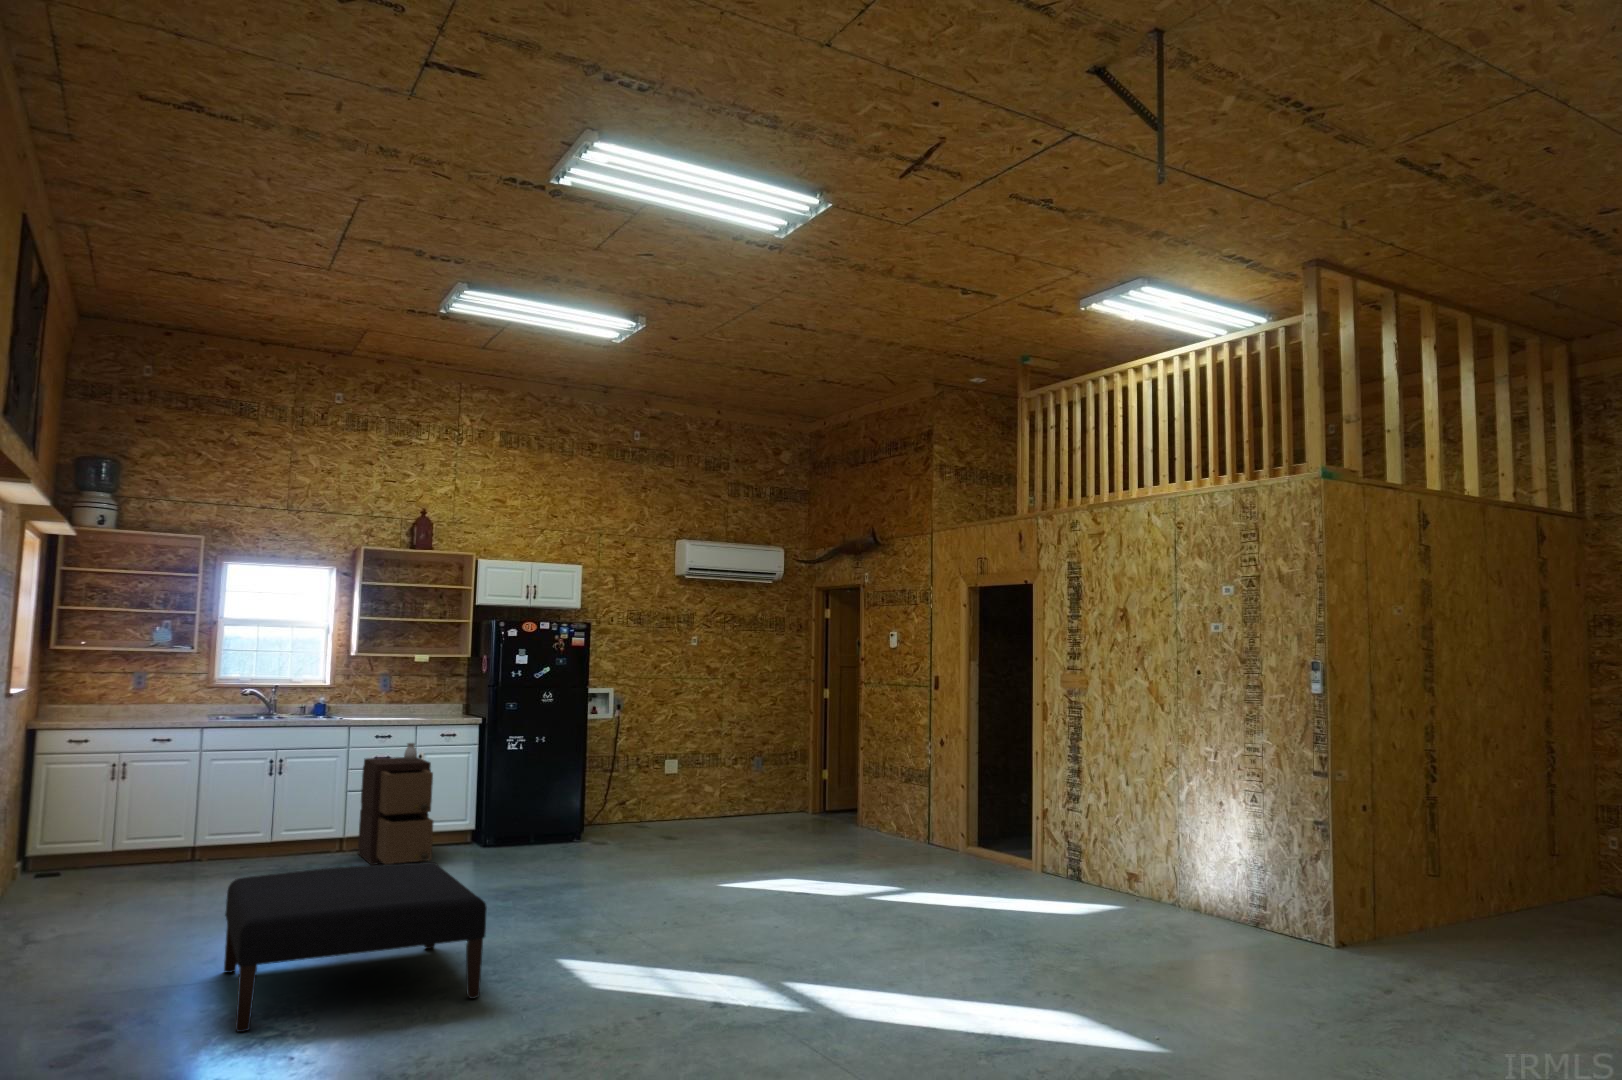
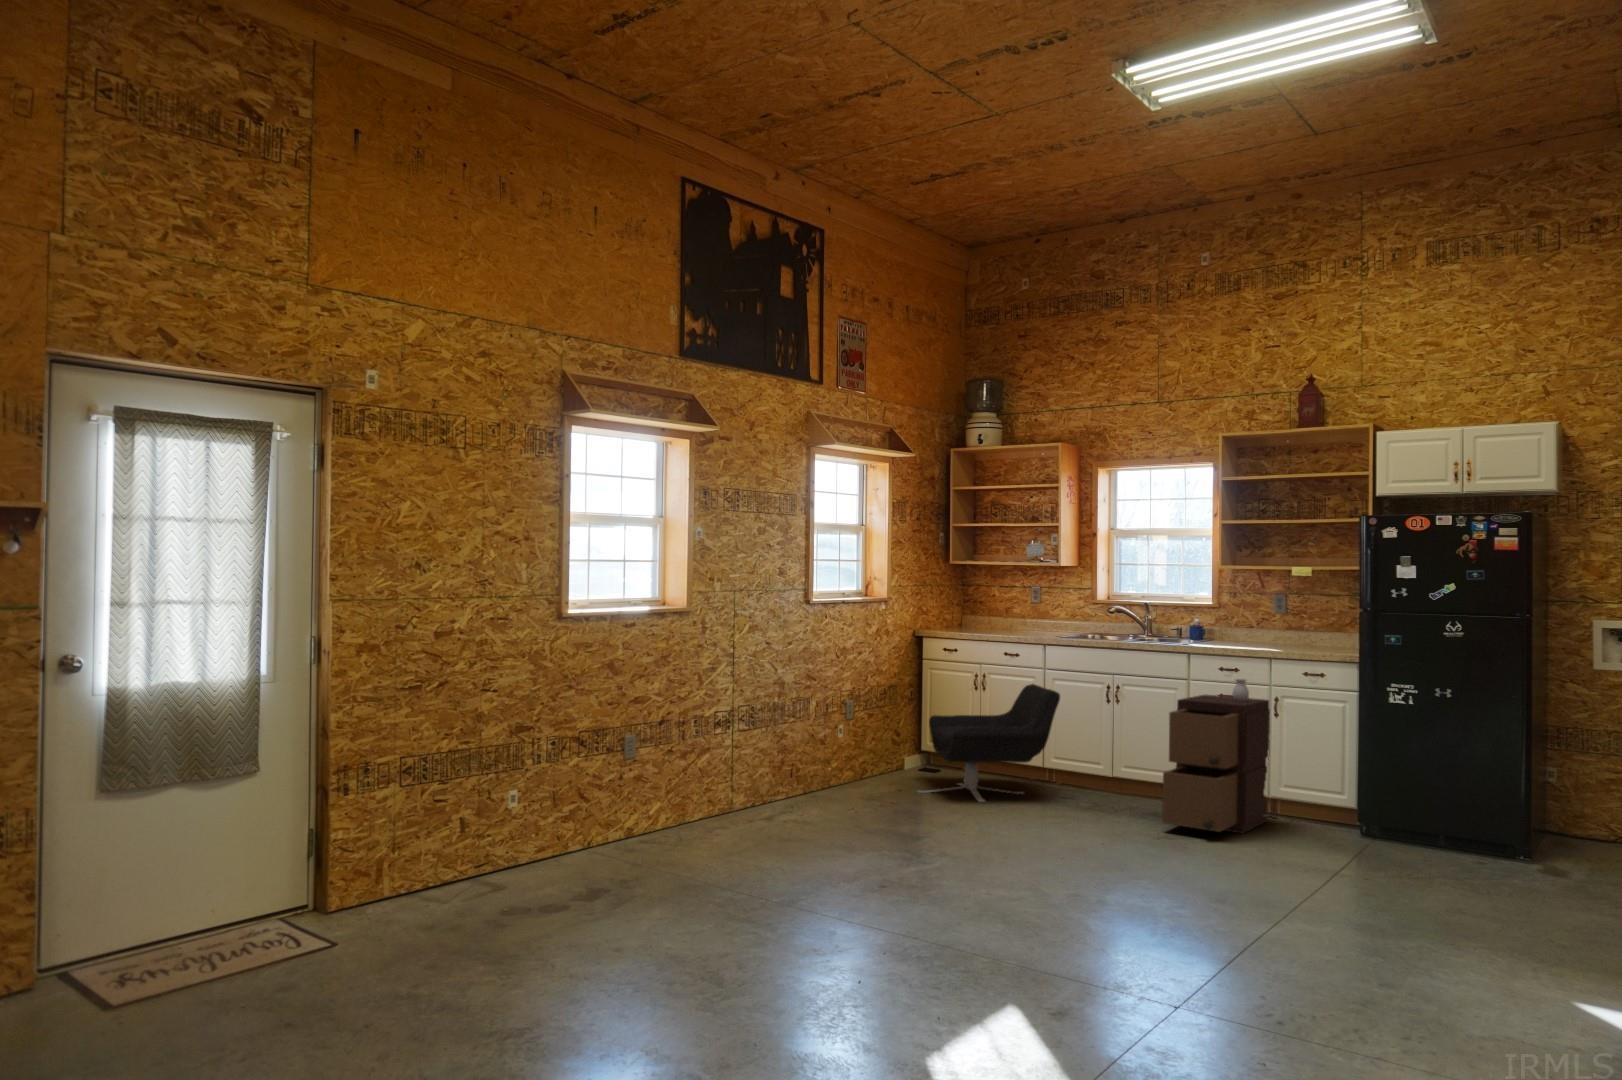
lounge chair: none [88,768,255,896] -> present [918,684,1060,802]
ottoman: present [224,862,487,1032] -> none [596,771,933,959]

